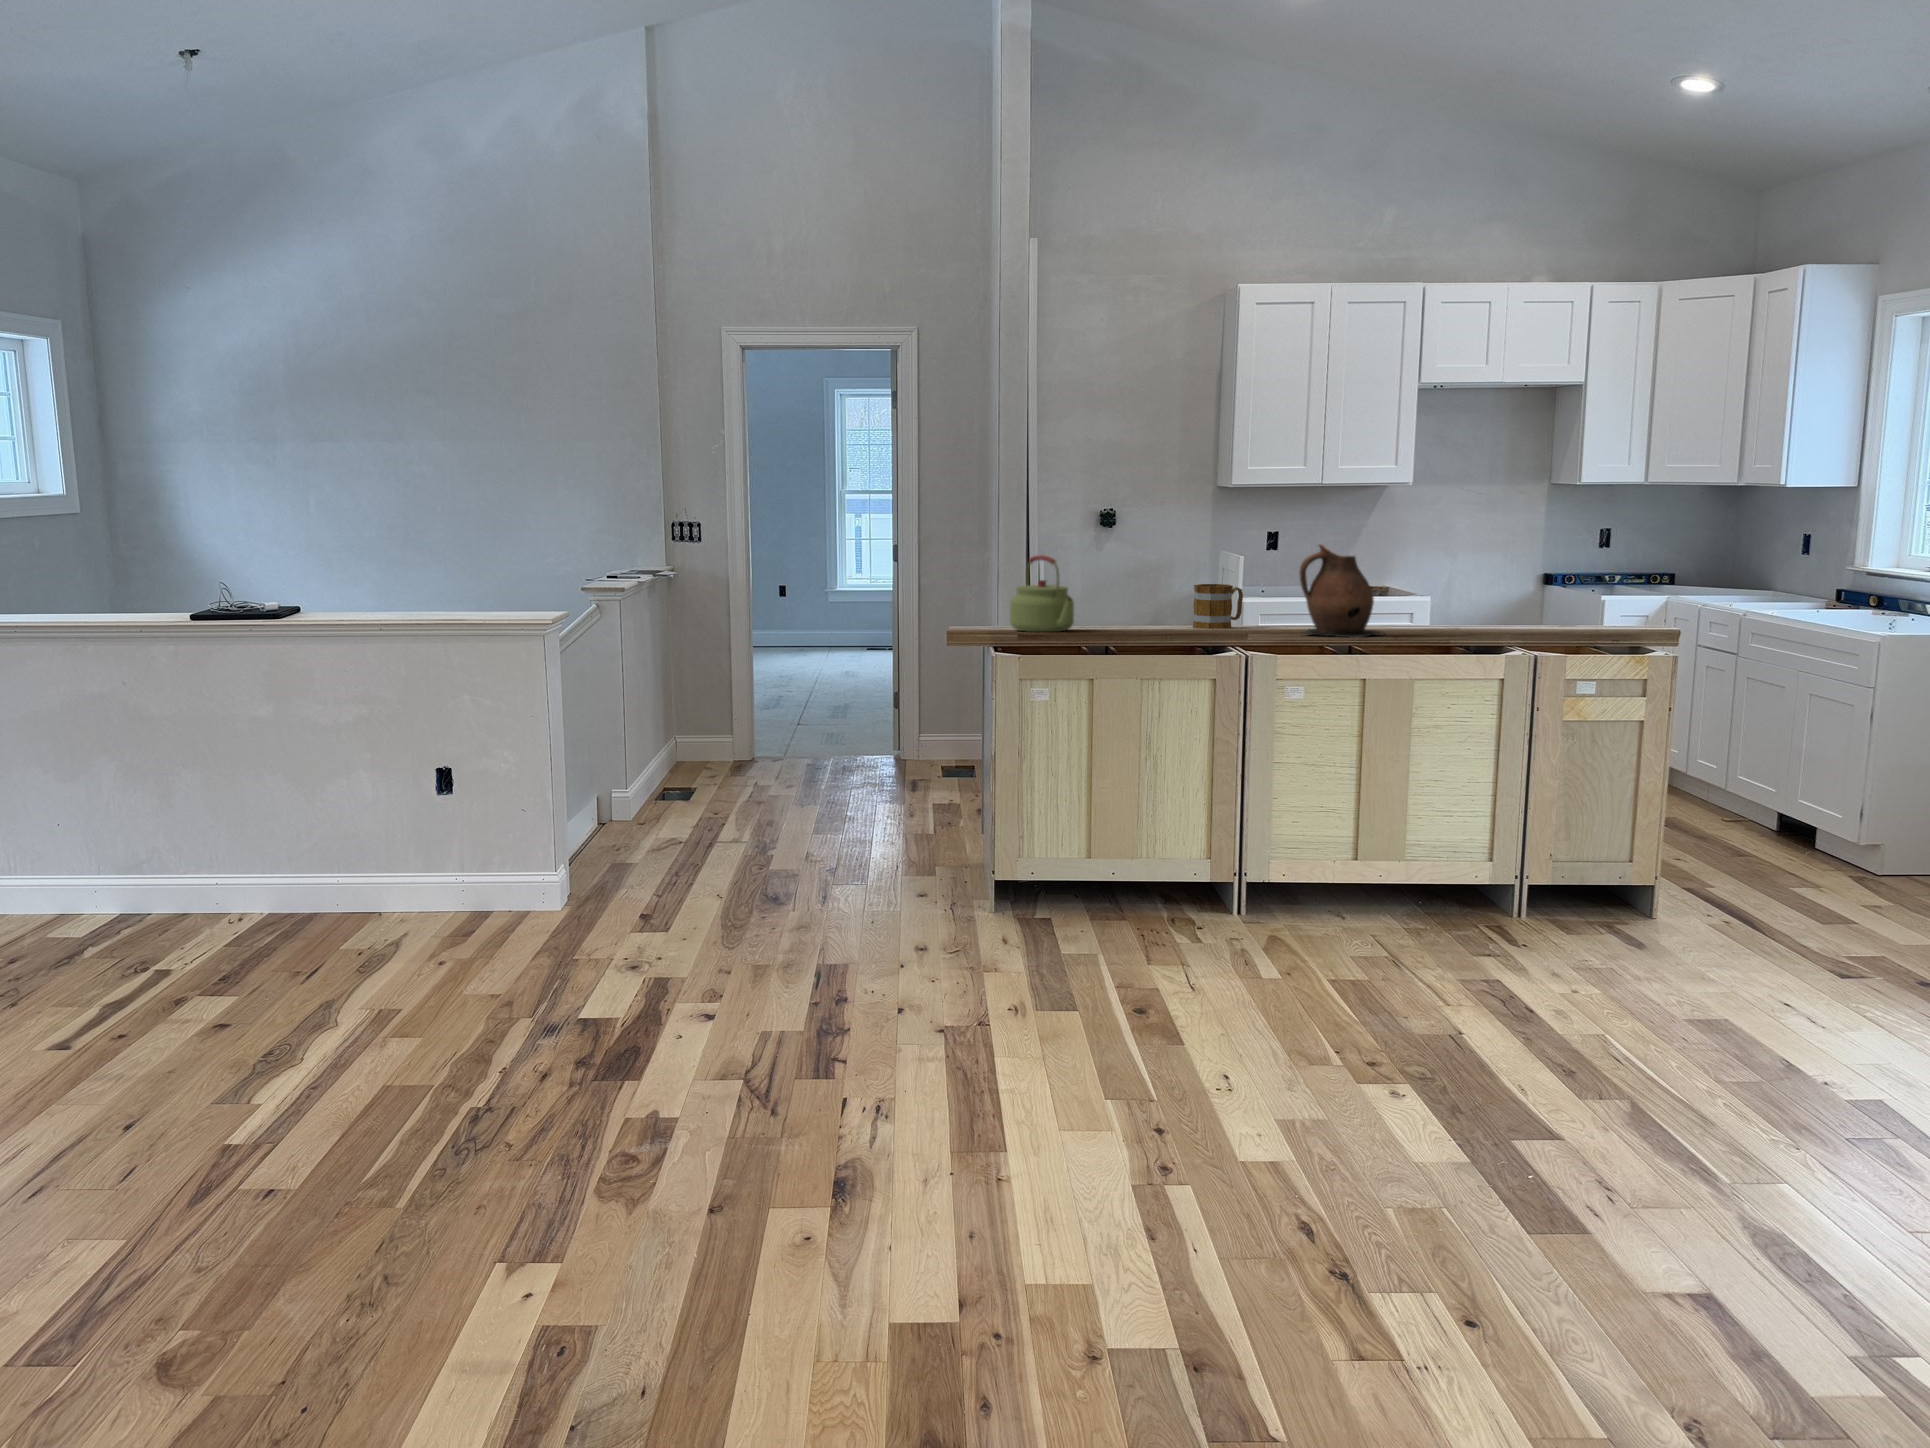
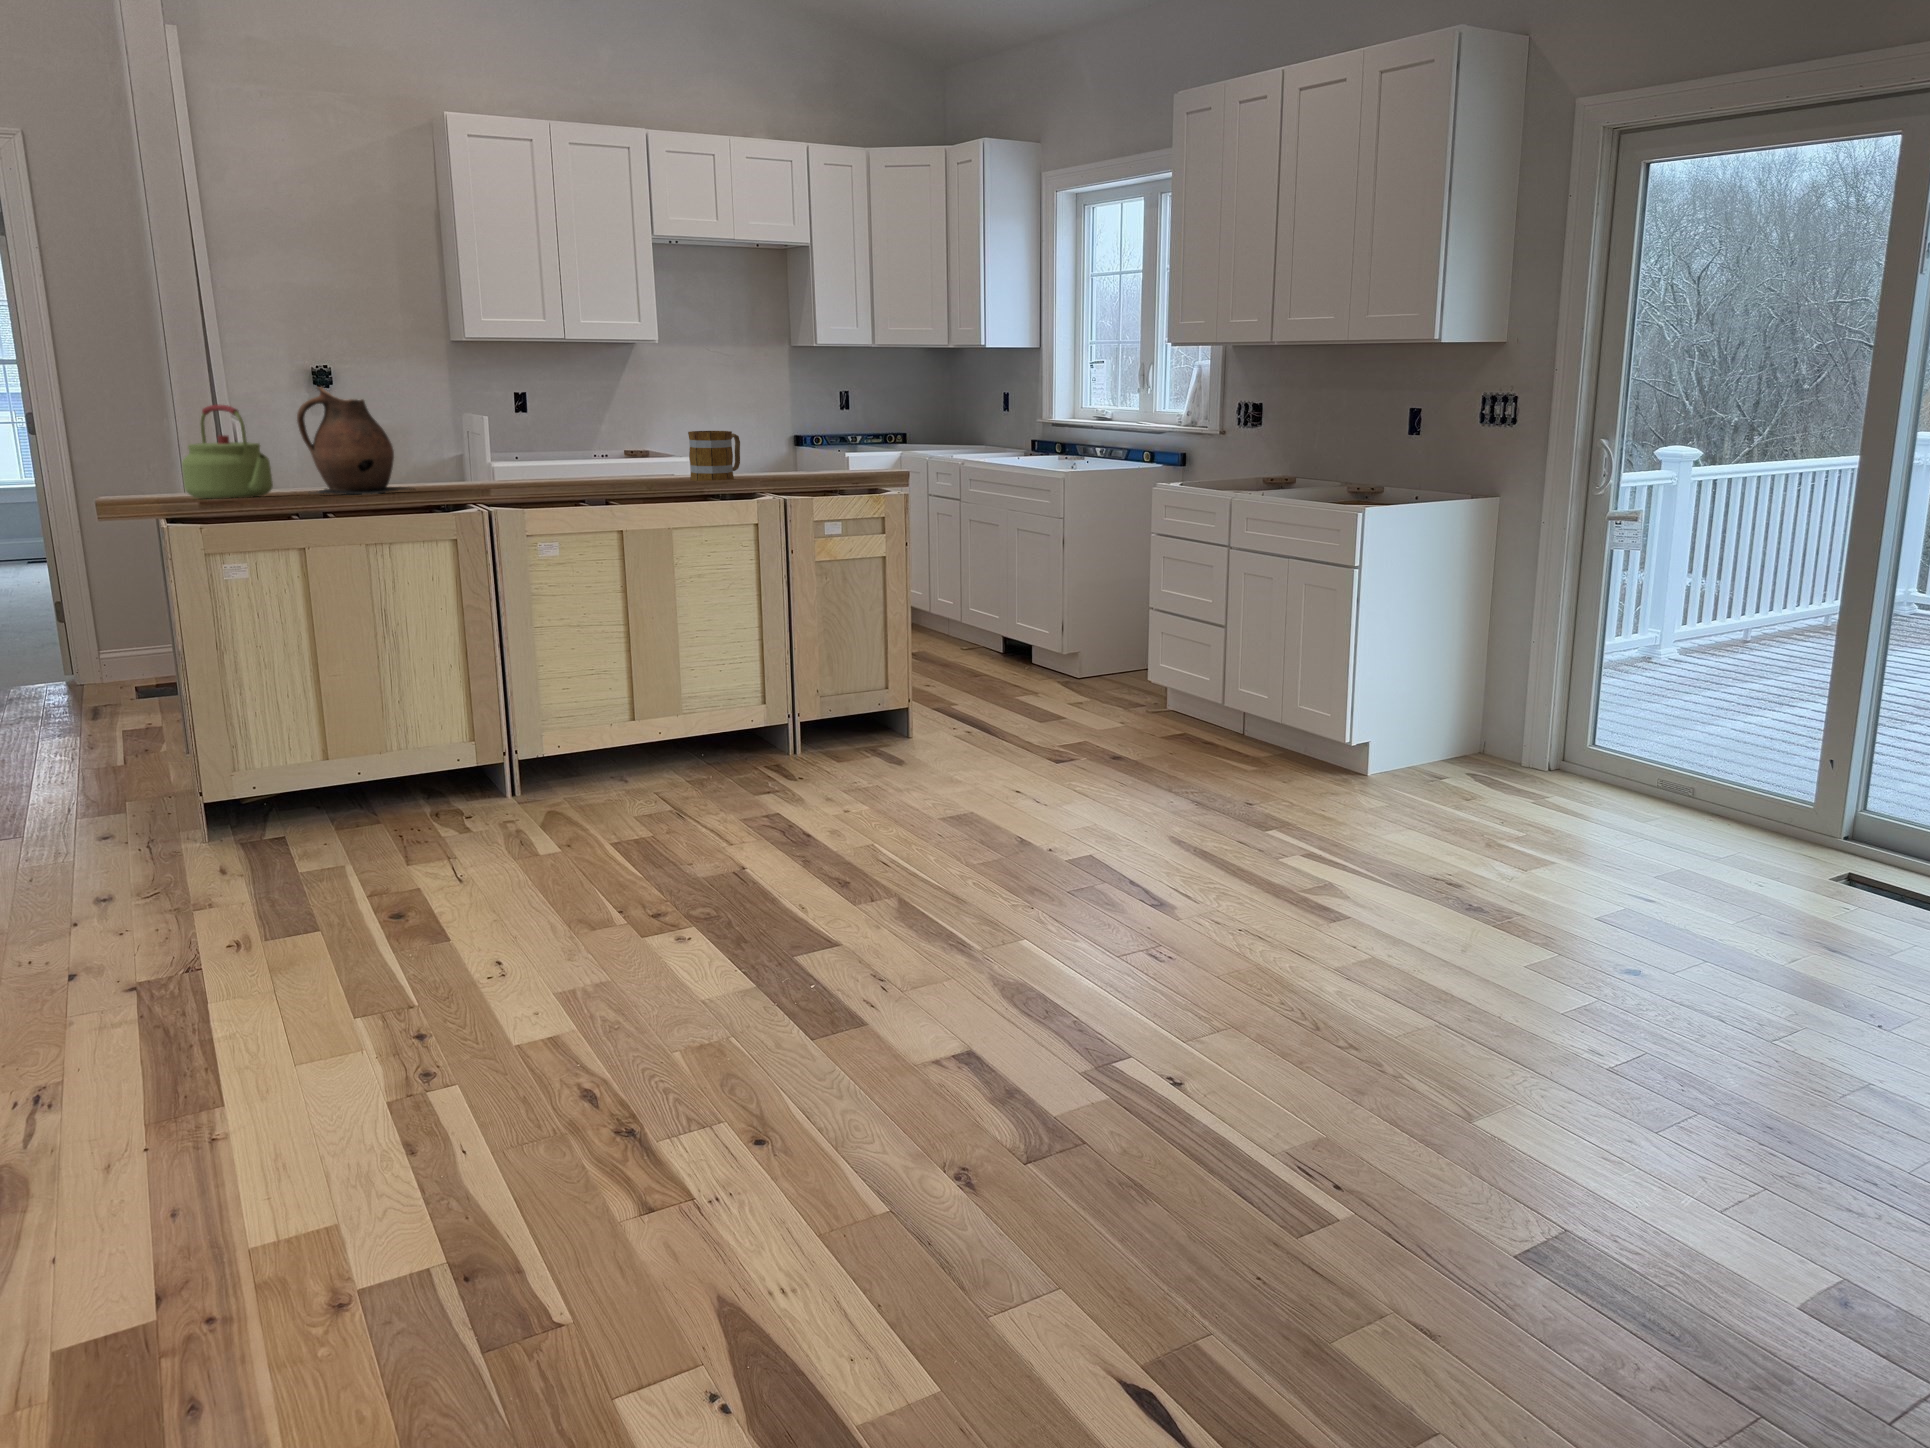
ceramic pitcher: present [1299,544,1382,638] -> present [297,387,411,494]
mug: present [1193,584,1243,629] -> present [688,431,740,481]

